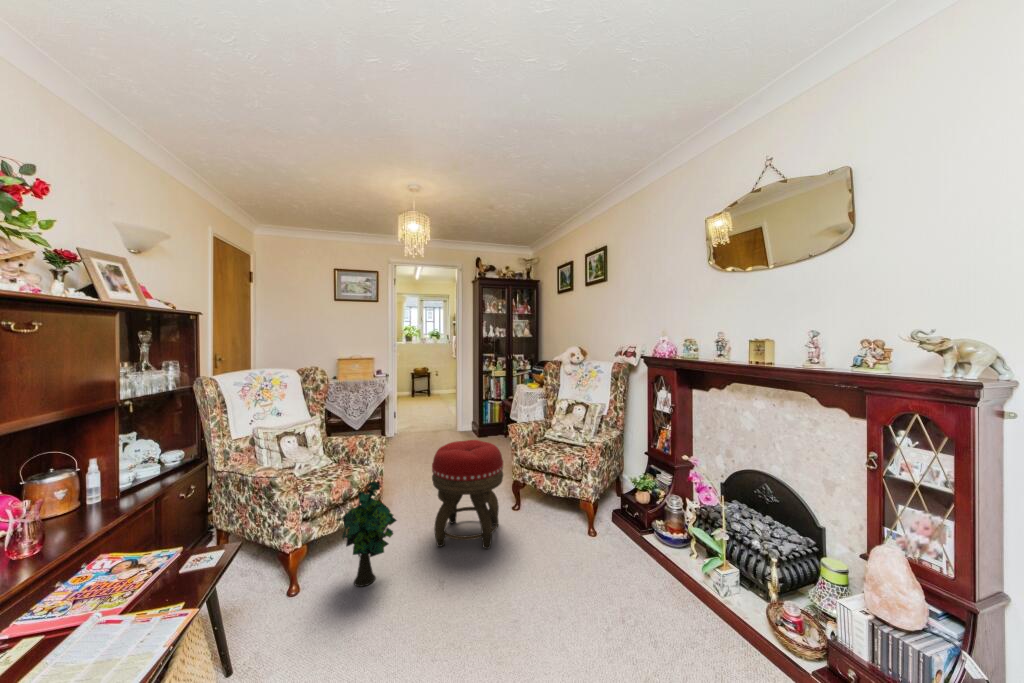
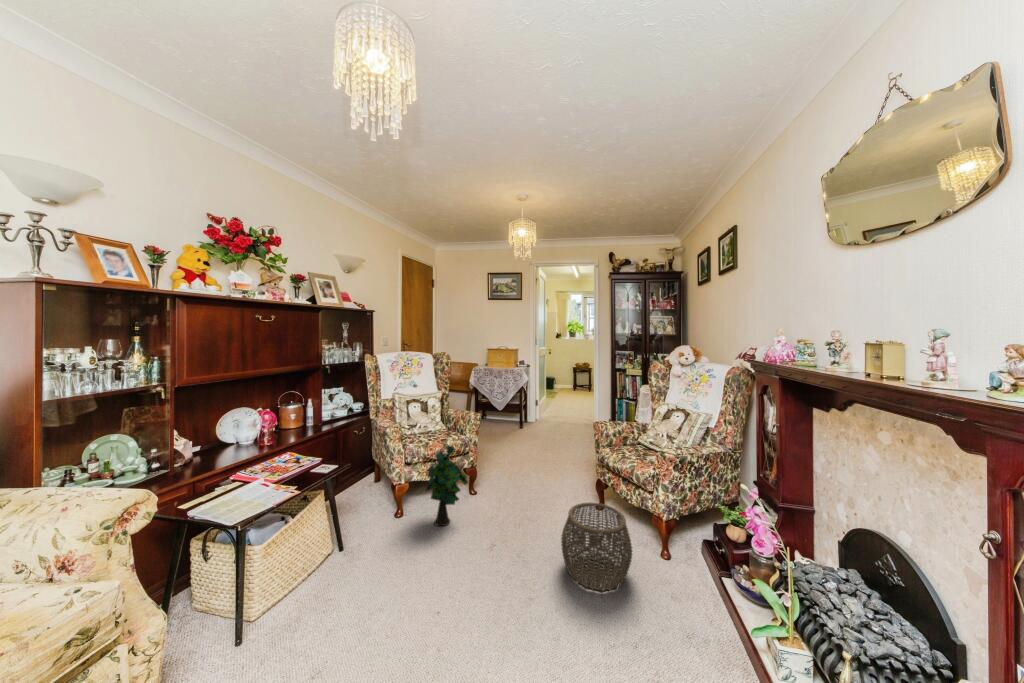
footstool: present [432,440,503,549] -> none [506,428,573,531]
woven basket: none [523,503,592,588] -> present [561,502,632,592]

